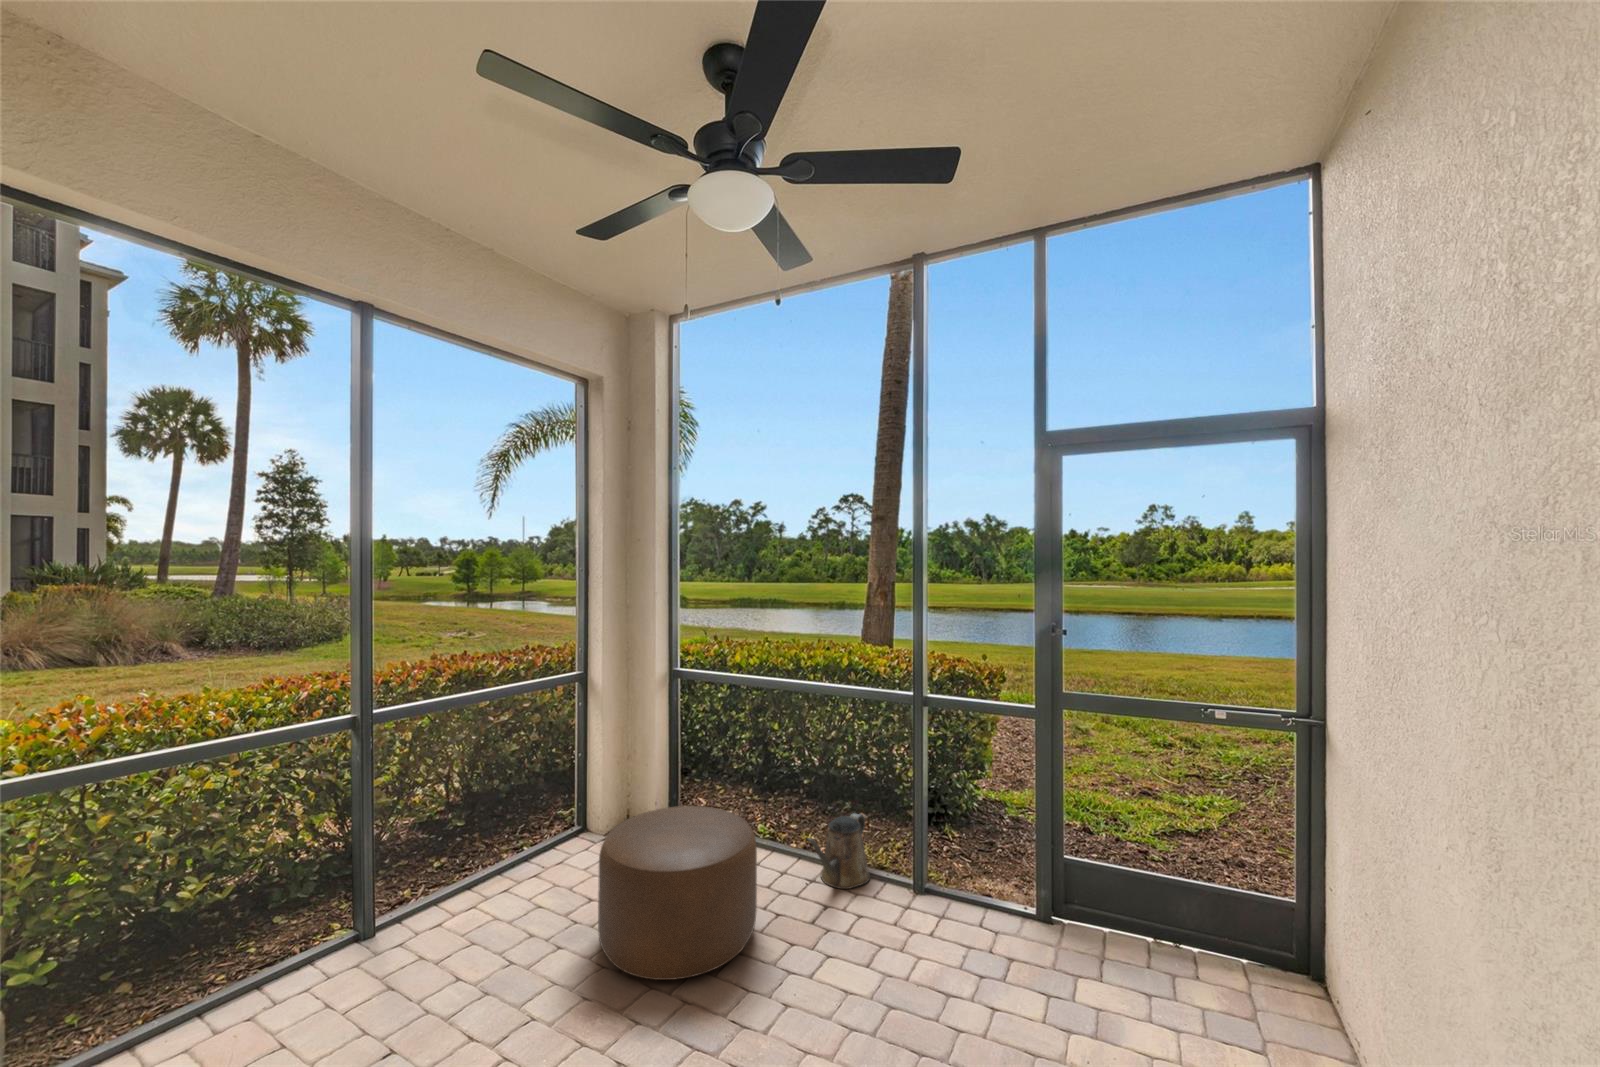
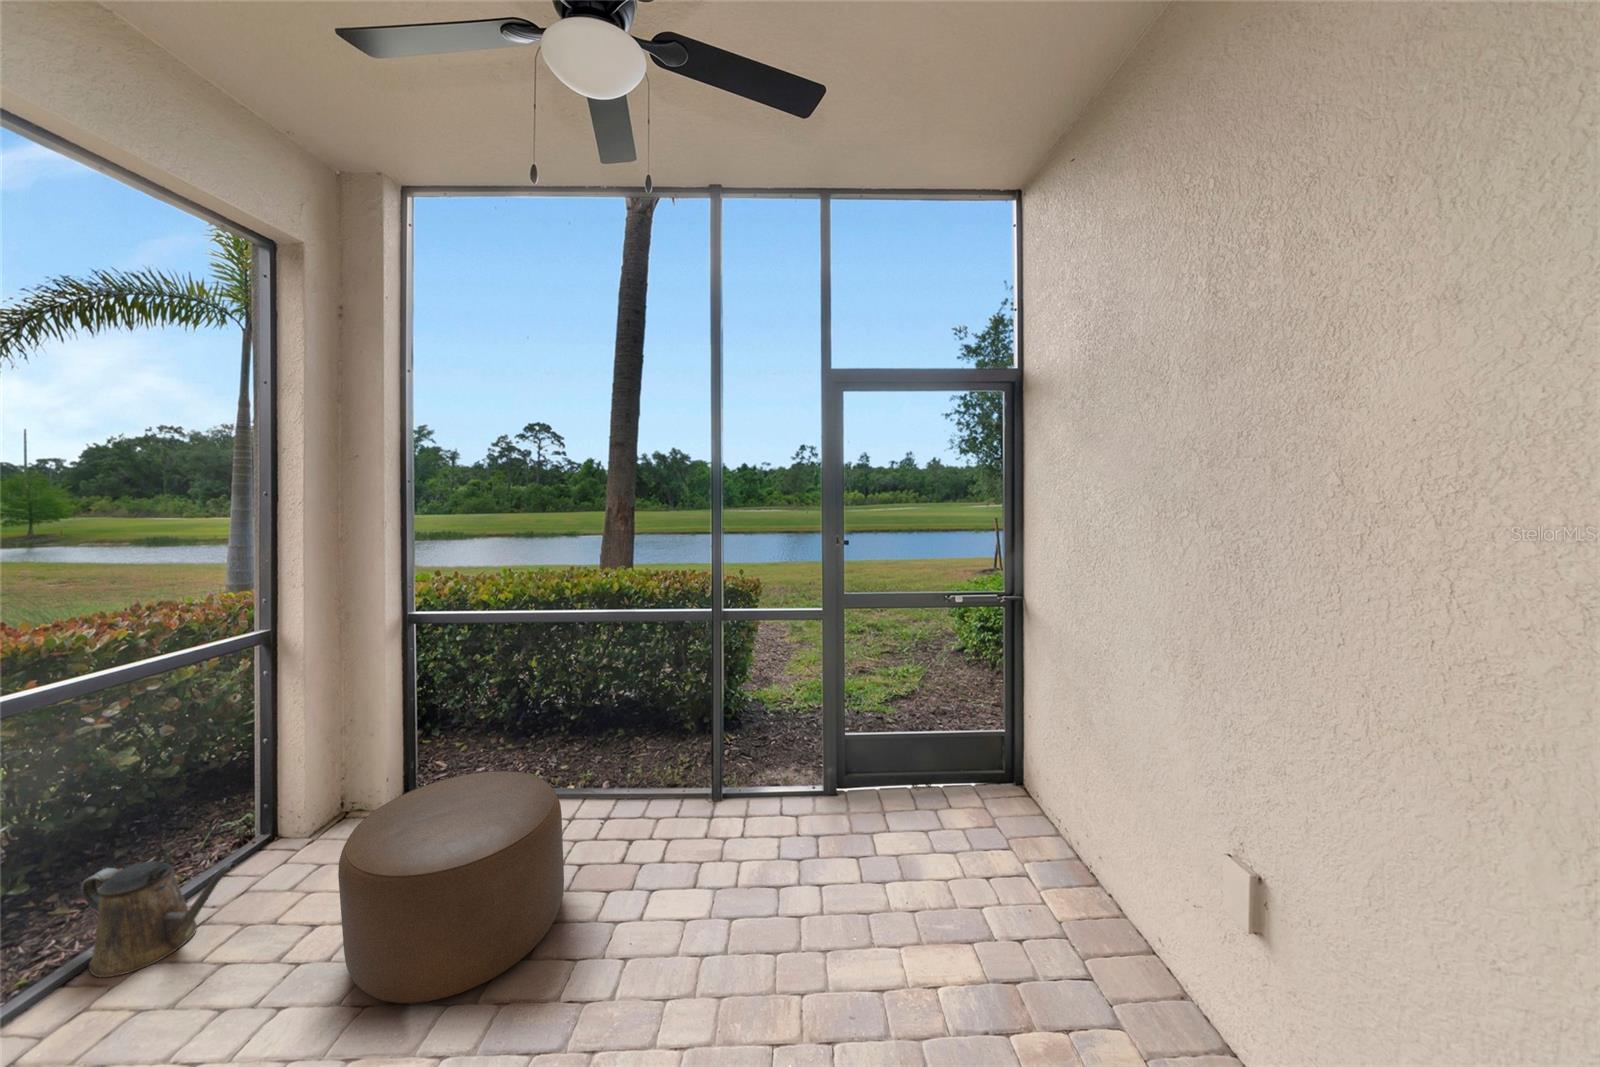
watering can: present [806,814,870,889] -> present [81,861,235,978]

